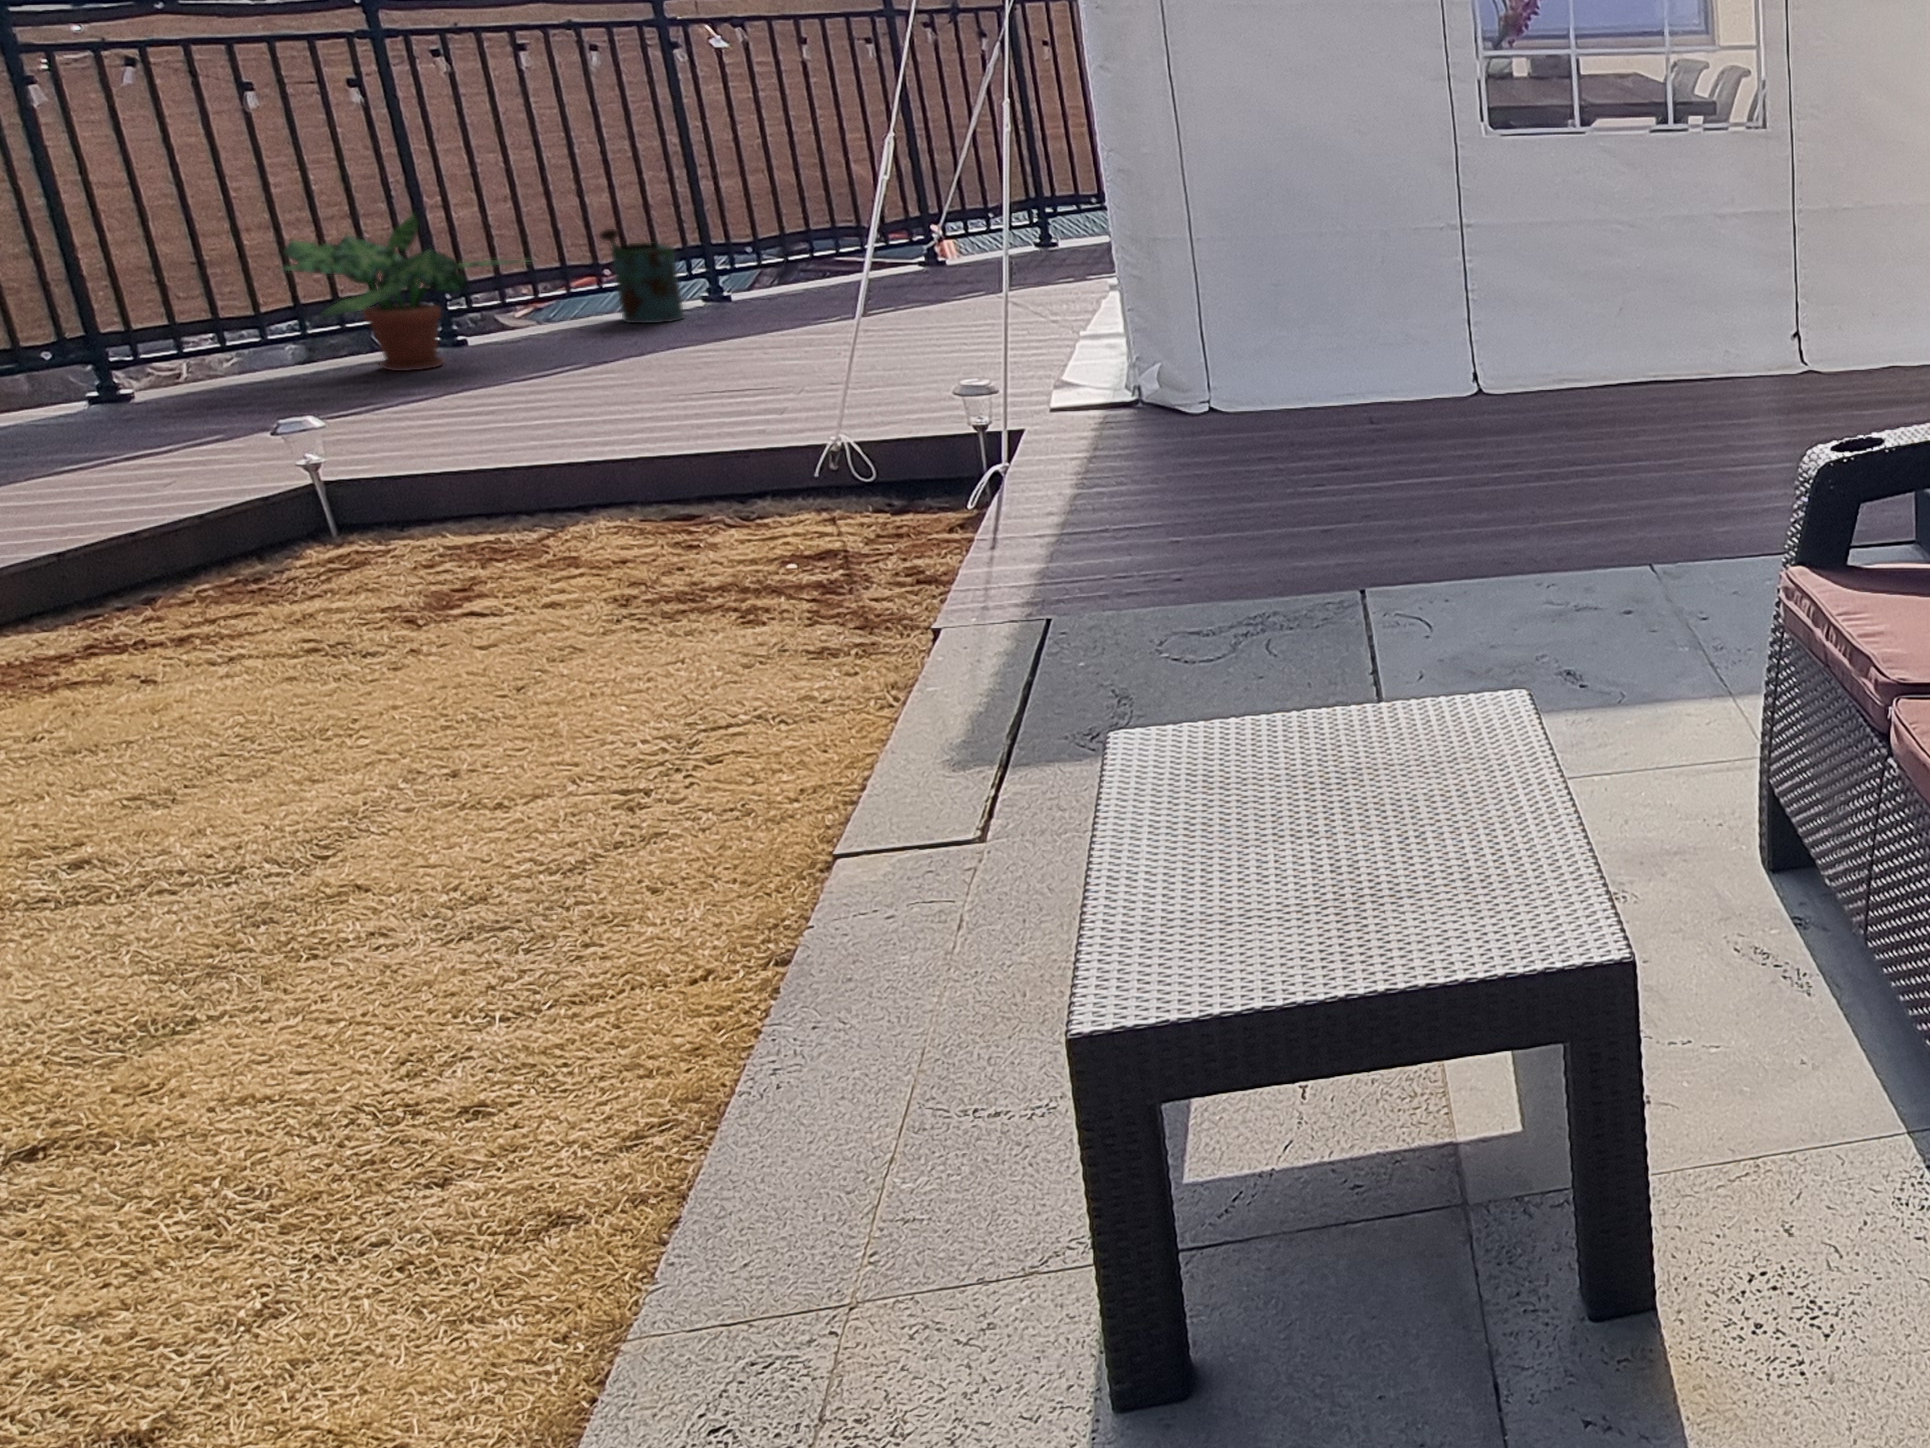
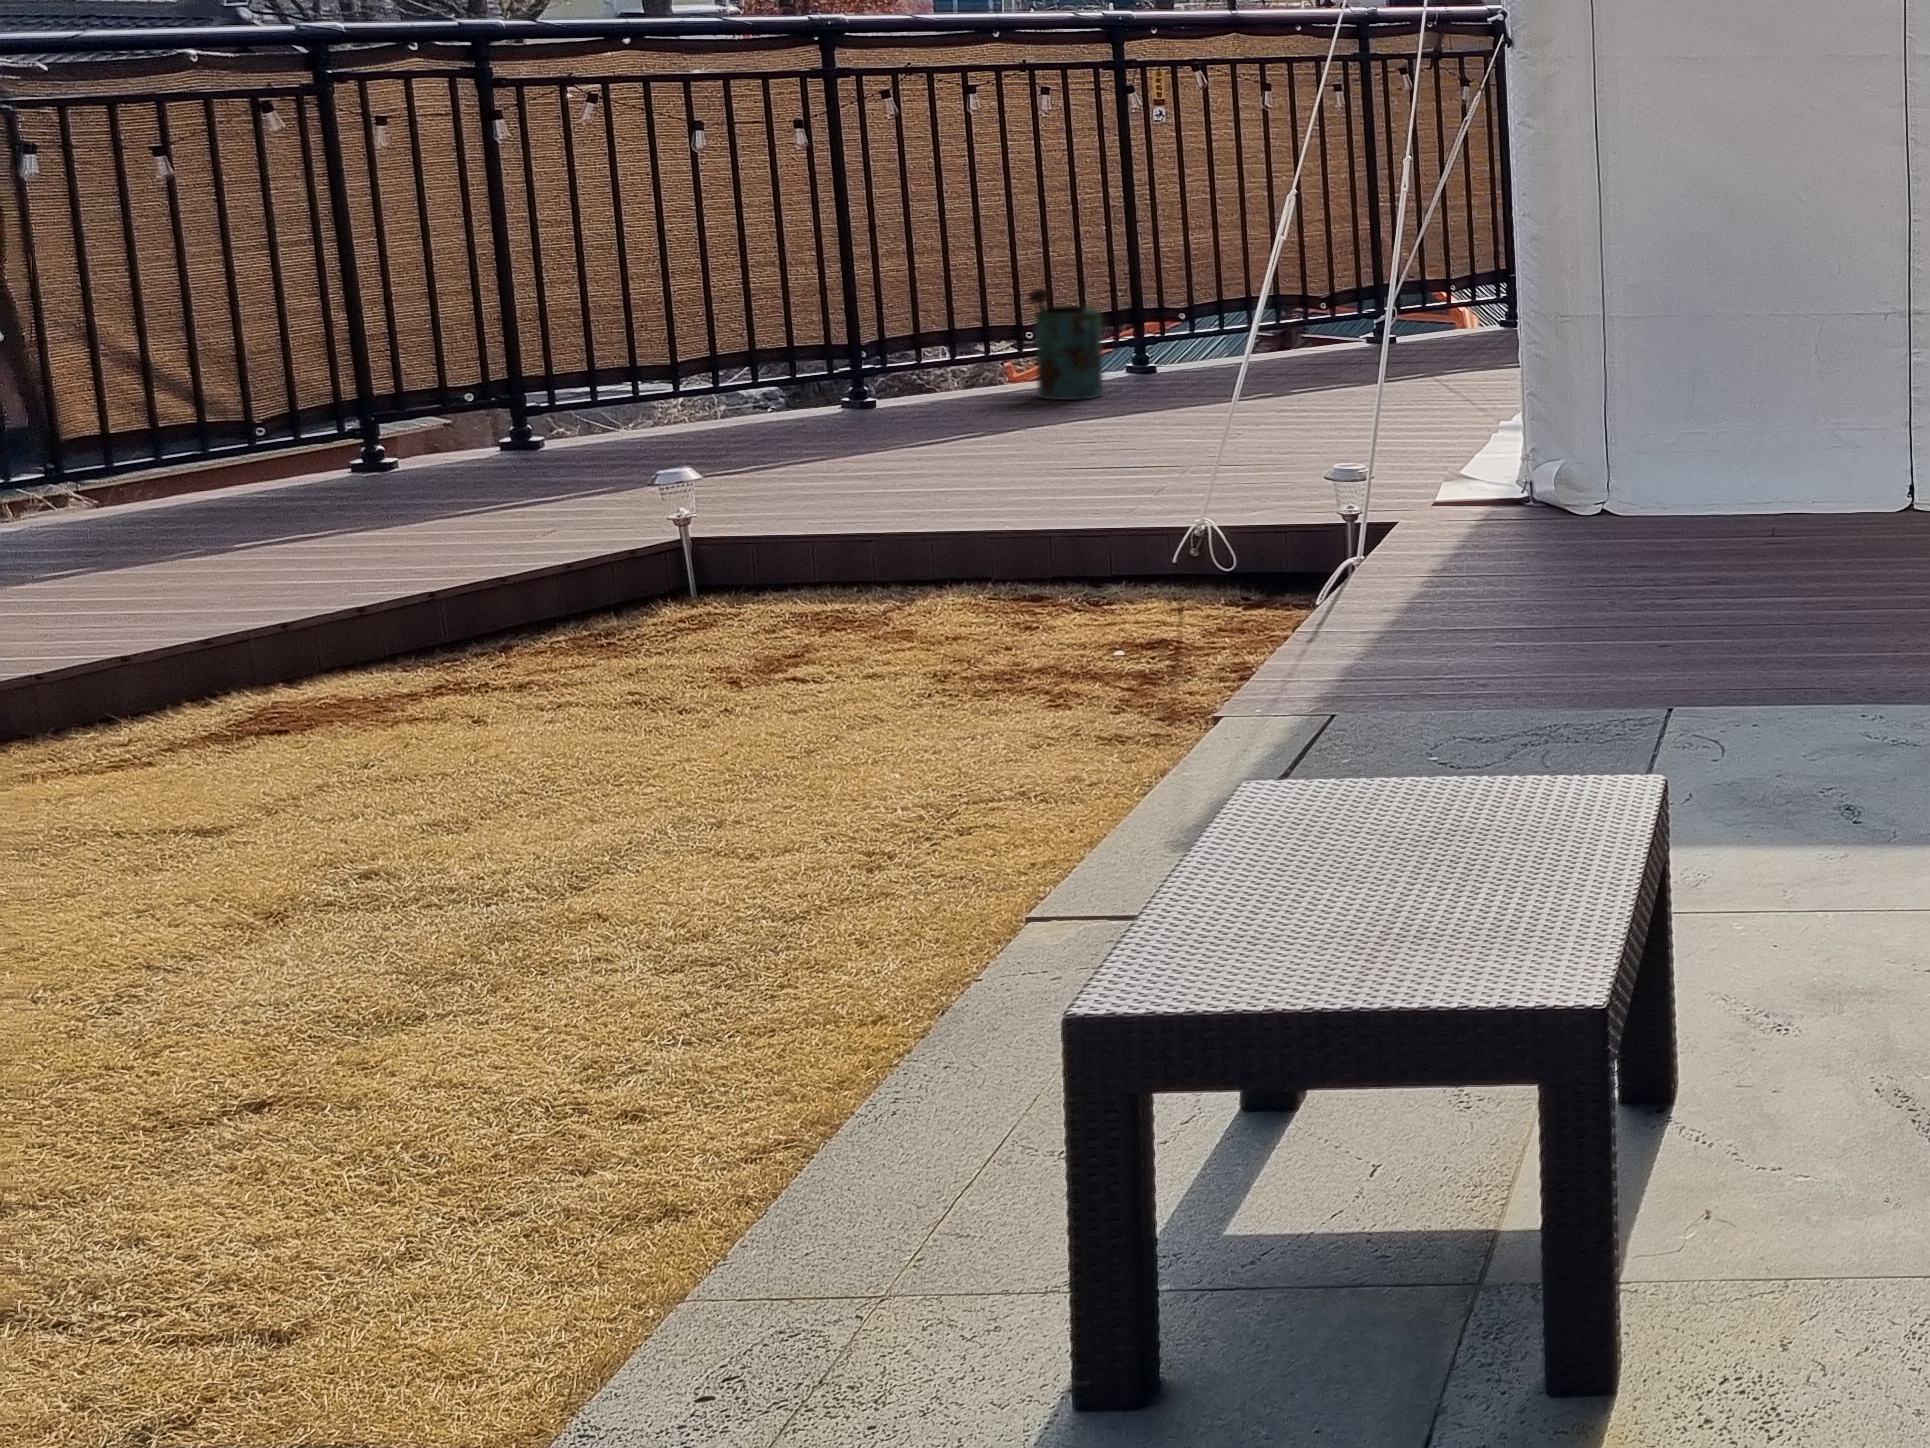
potted plant: present [279,213,521,371] -> none [690,259,959,439]

